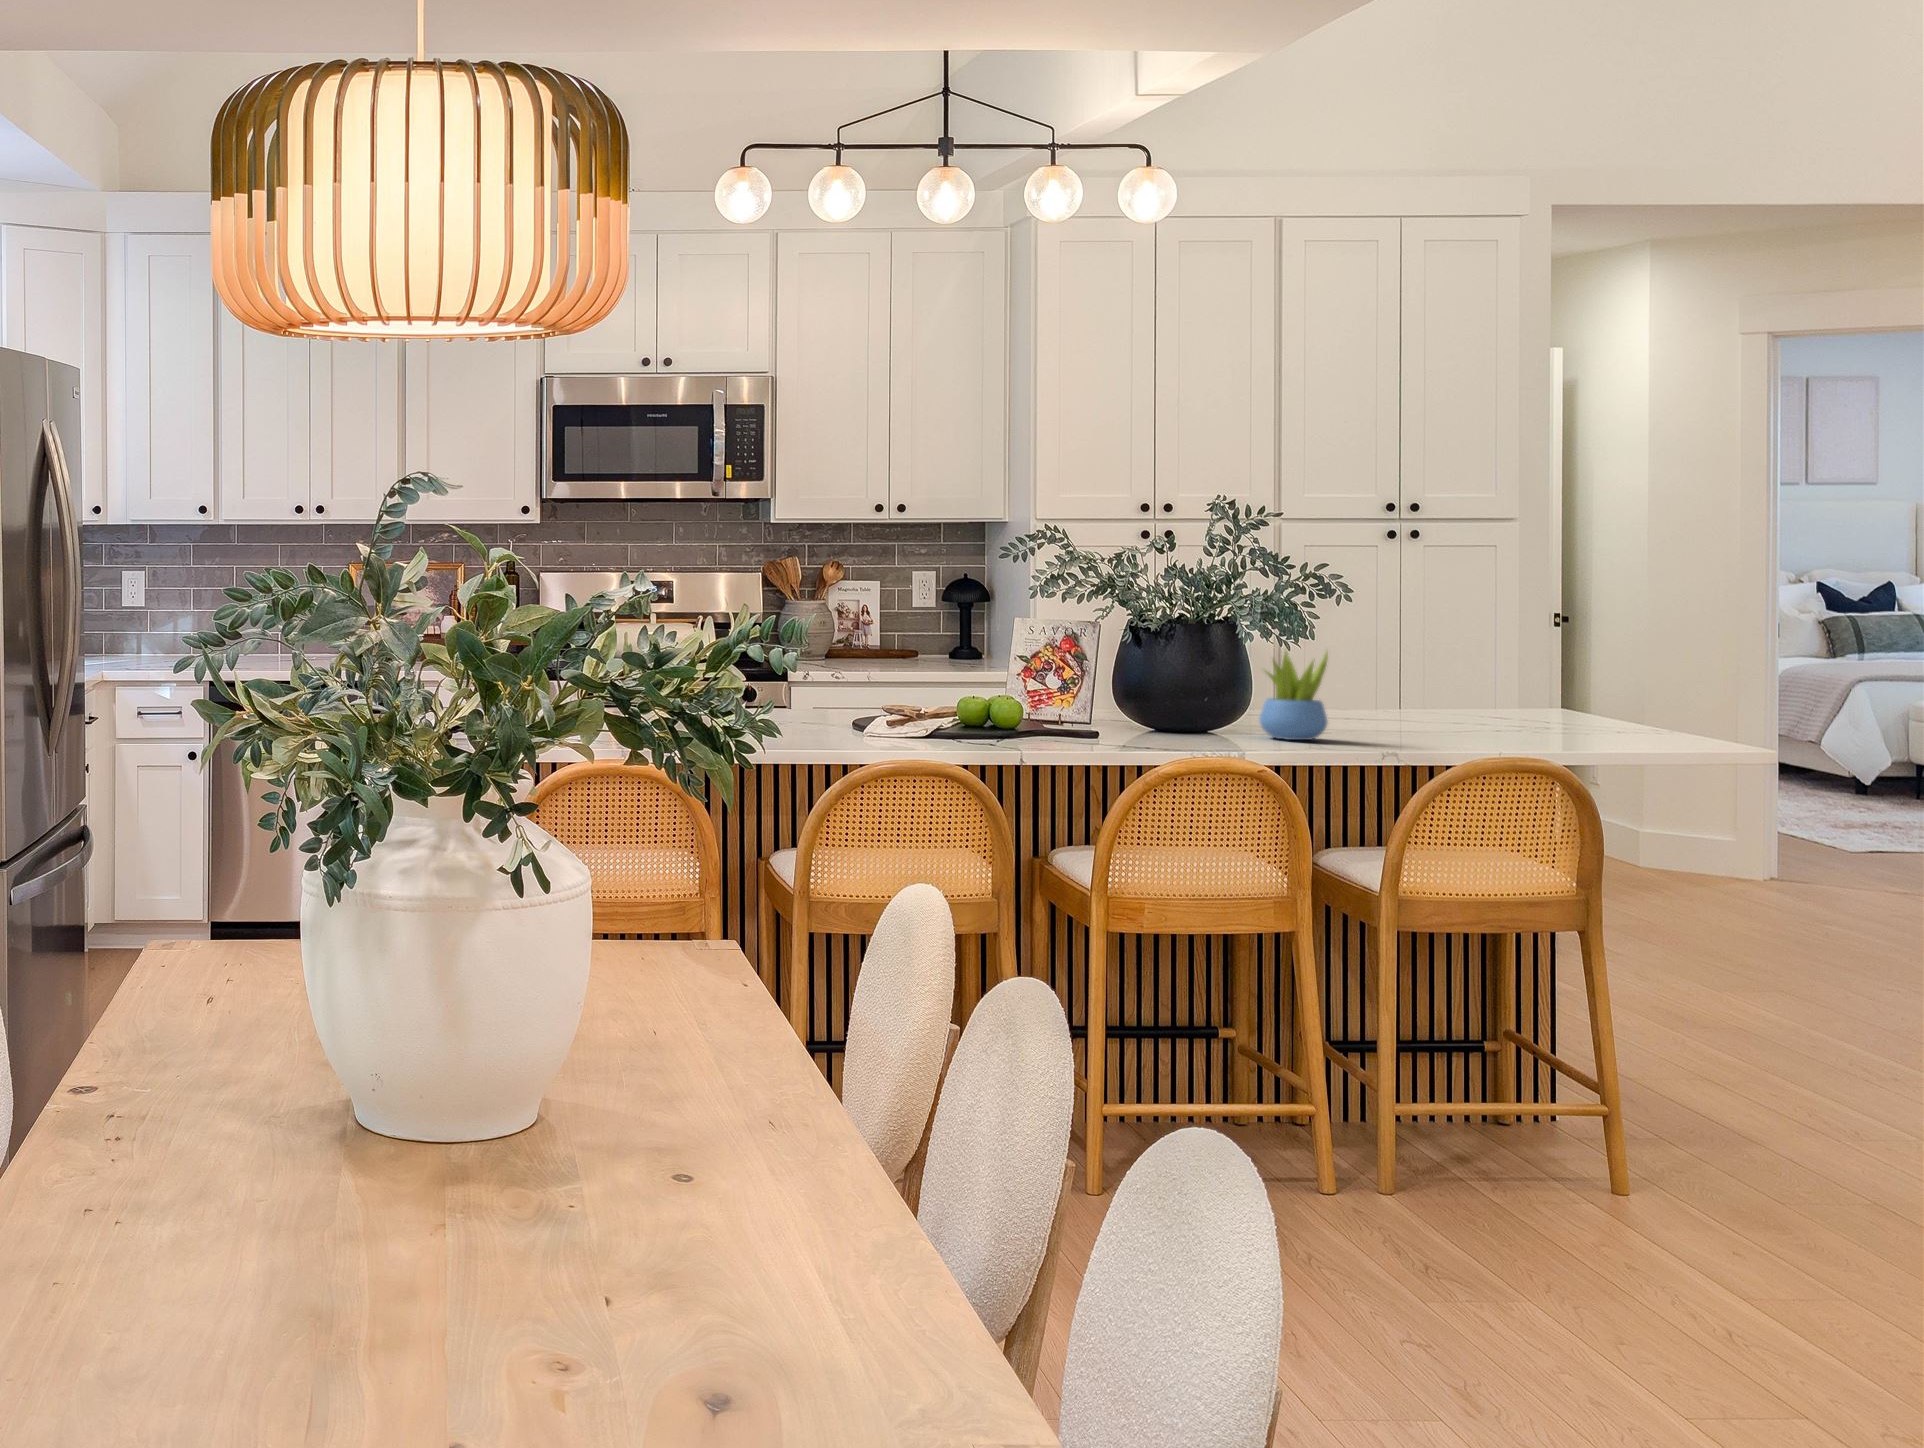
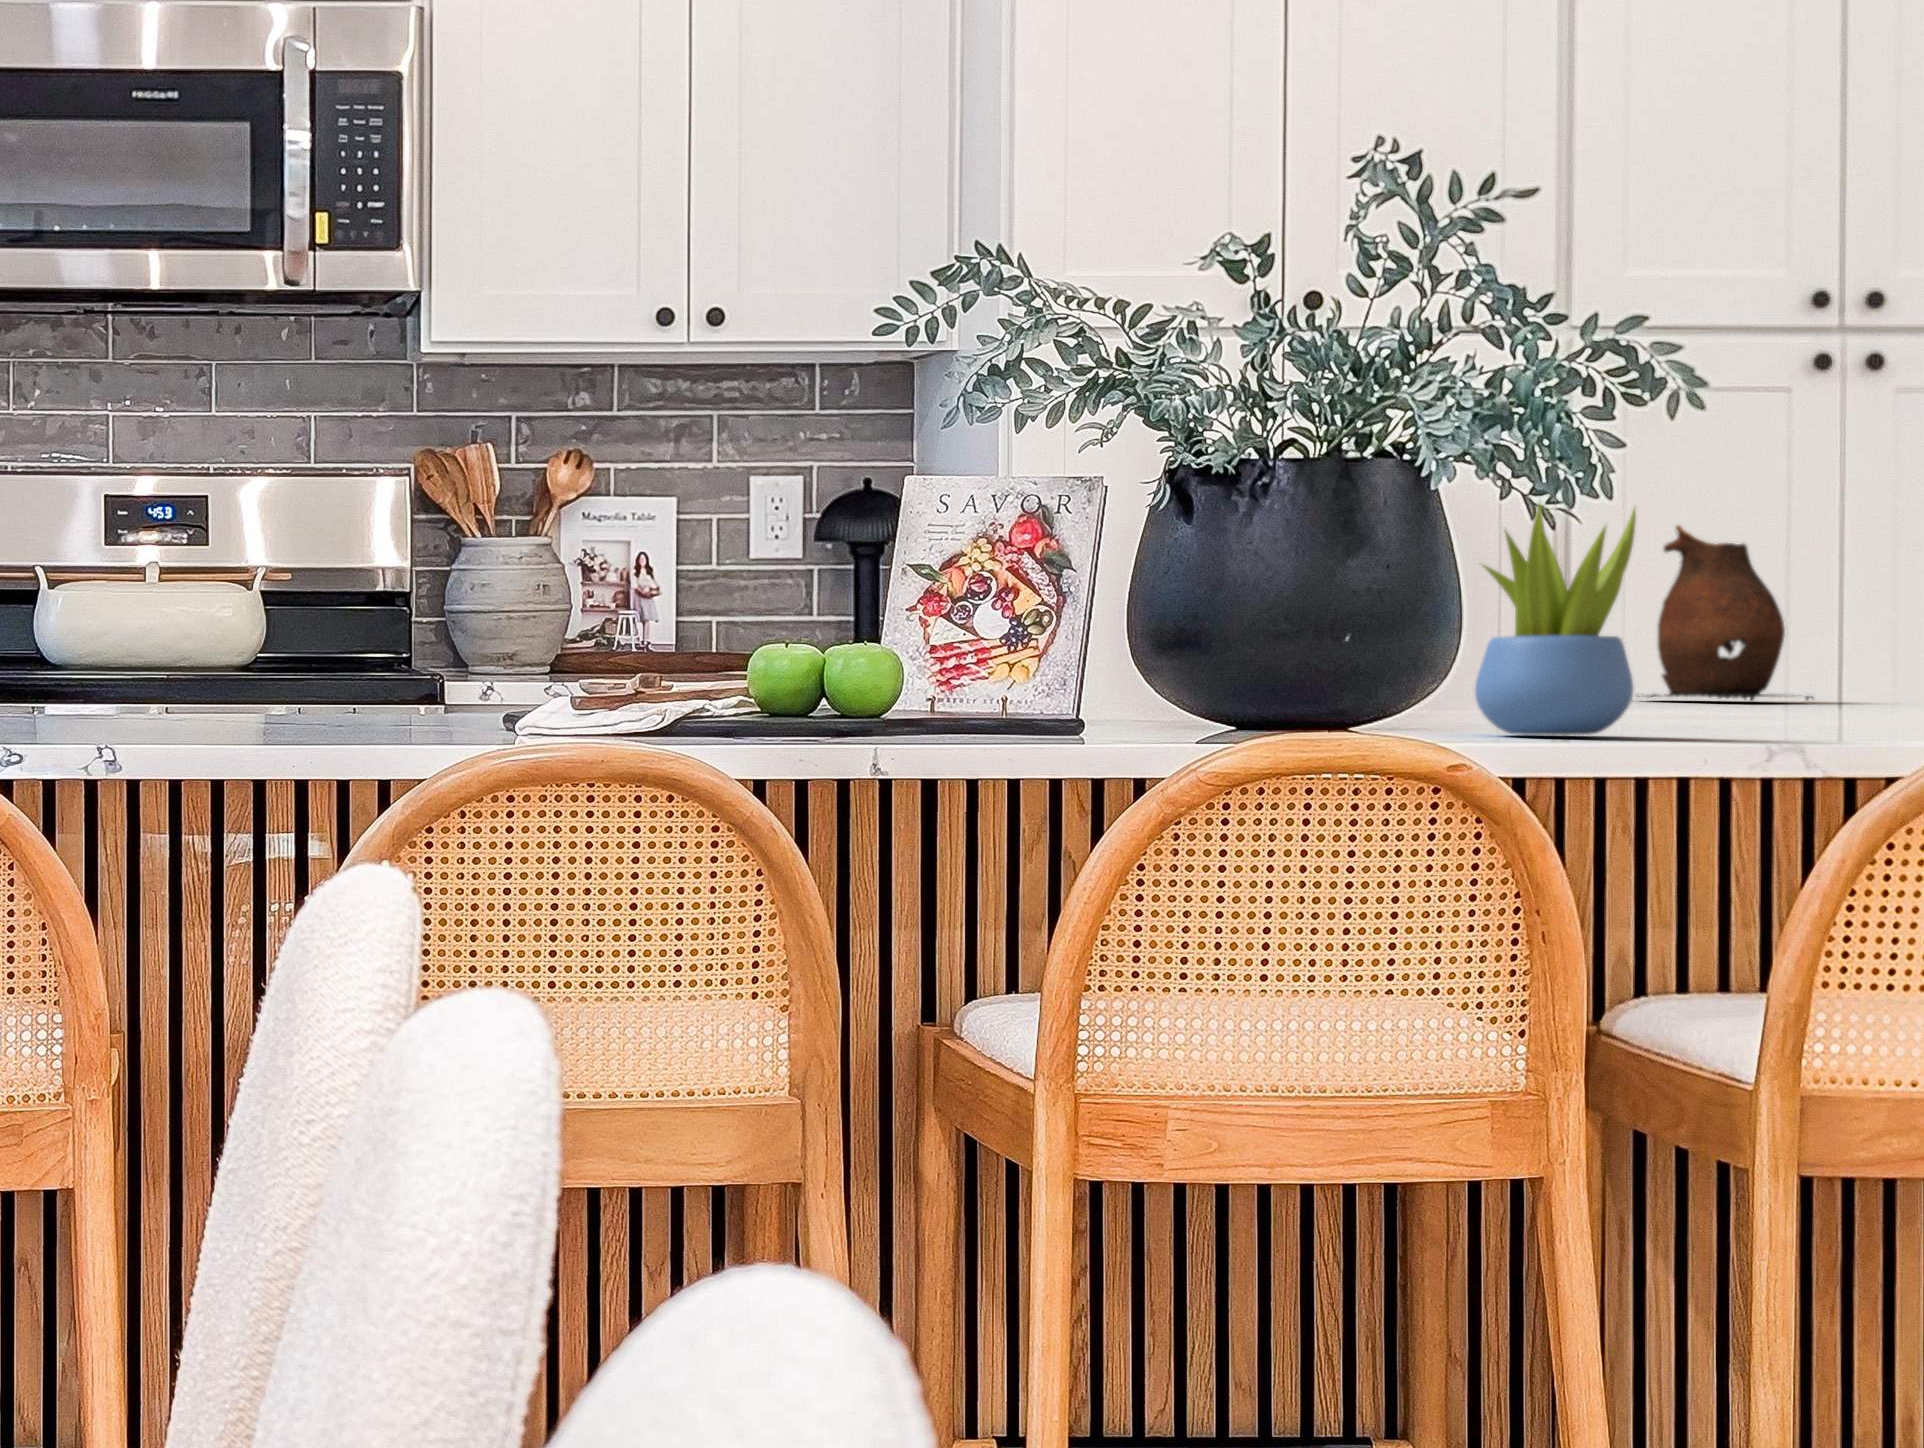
ceramic pitcher: none [1344,610,1434,693] -> present [1635,525,1813,700]

